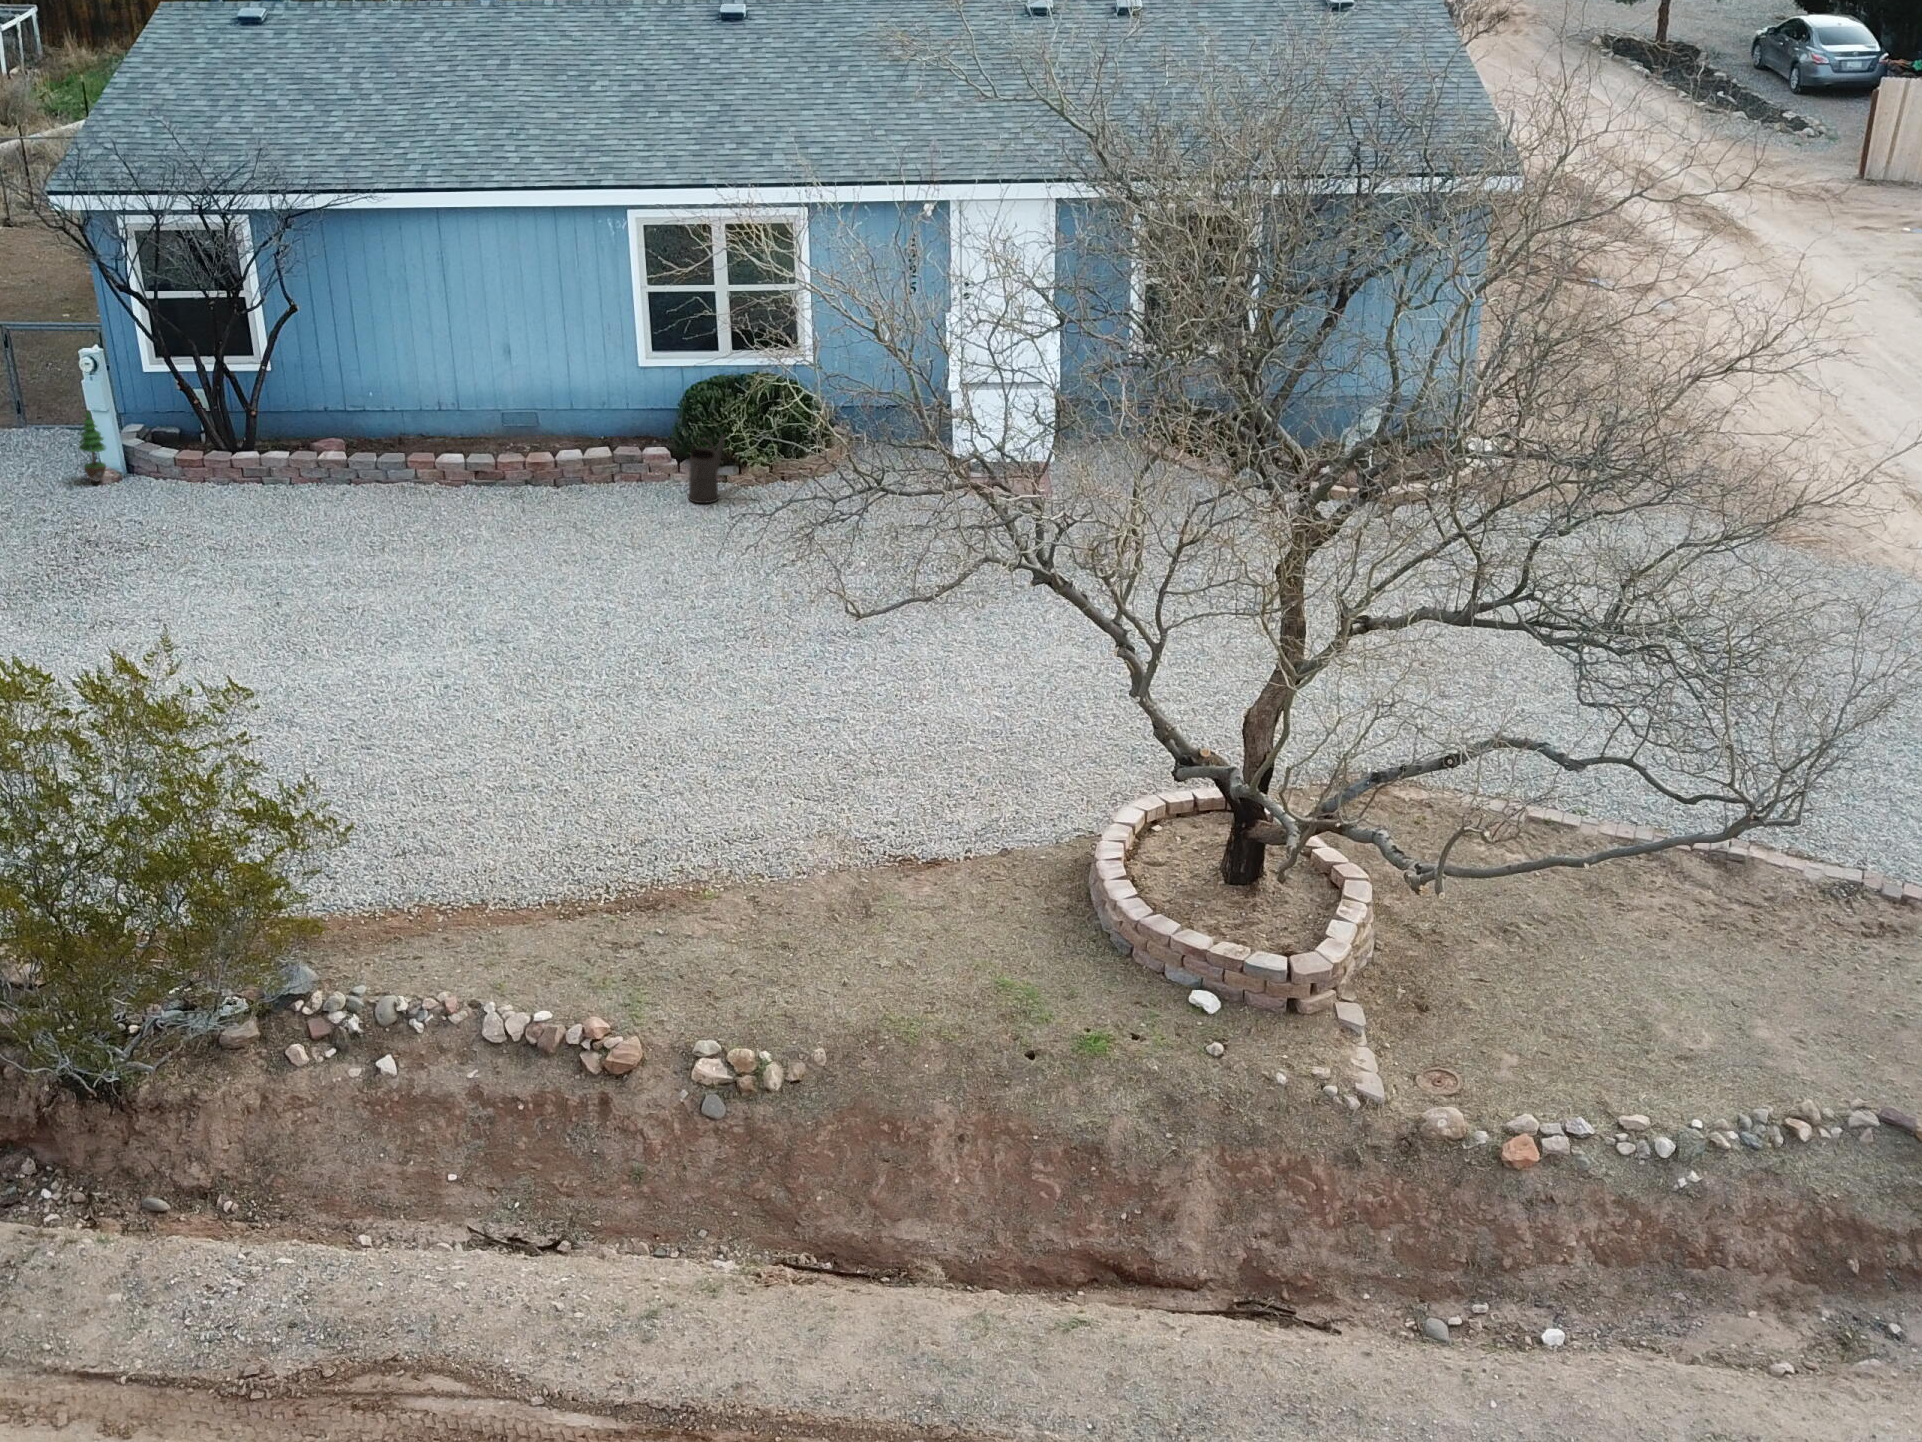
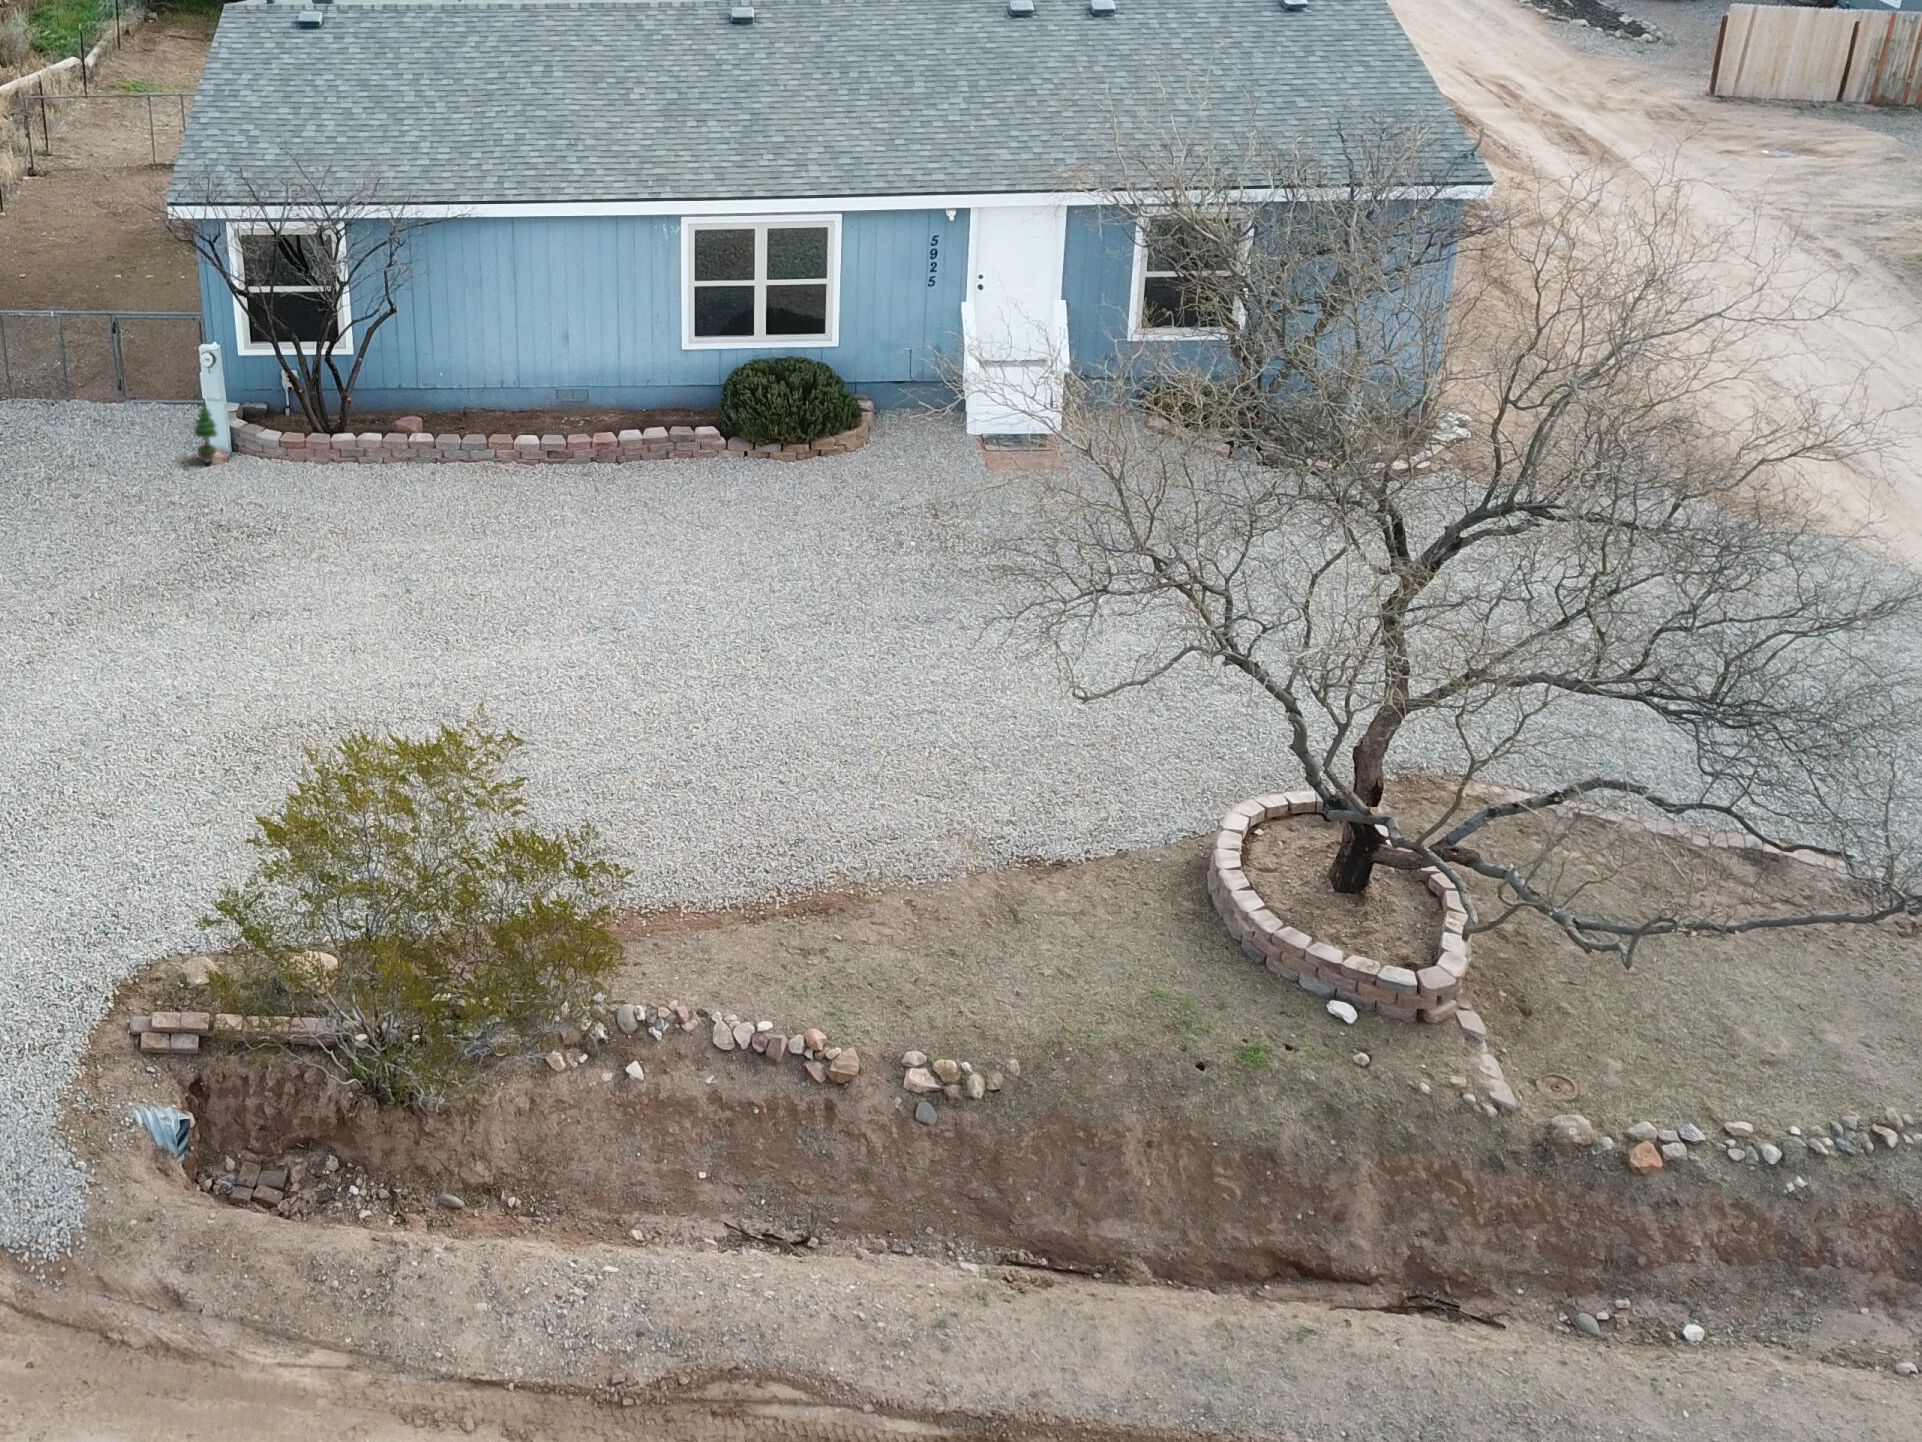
watering can: present [687,434,725,503] -> none [743,417,774,483]

